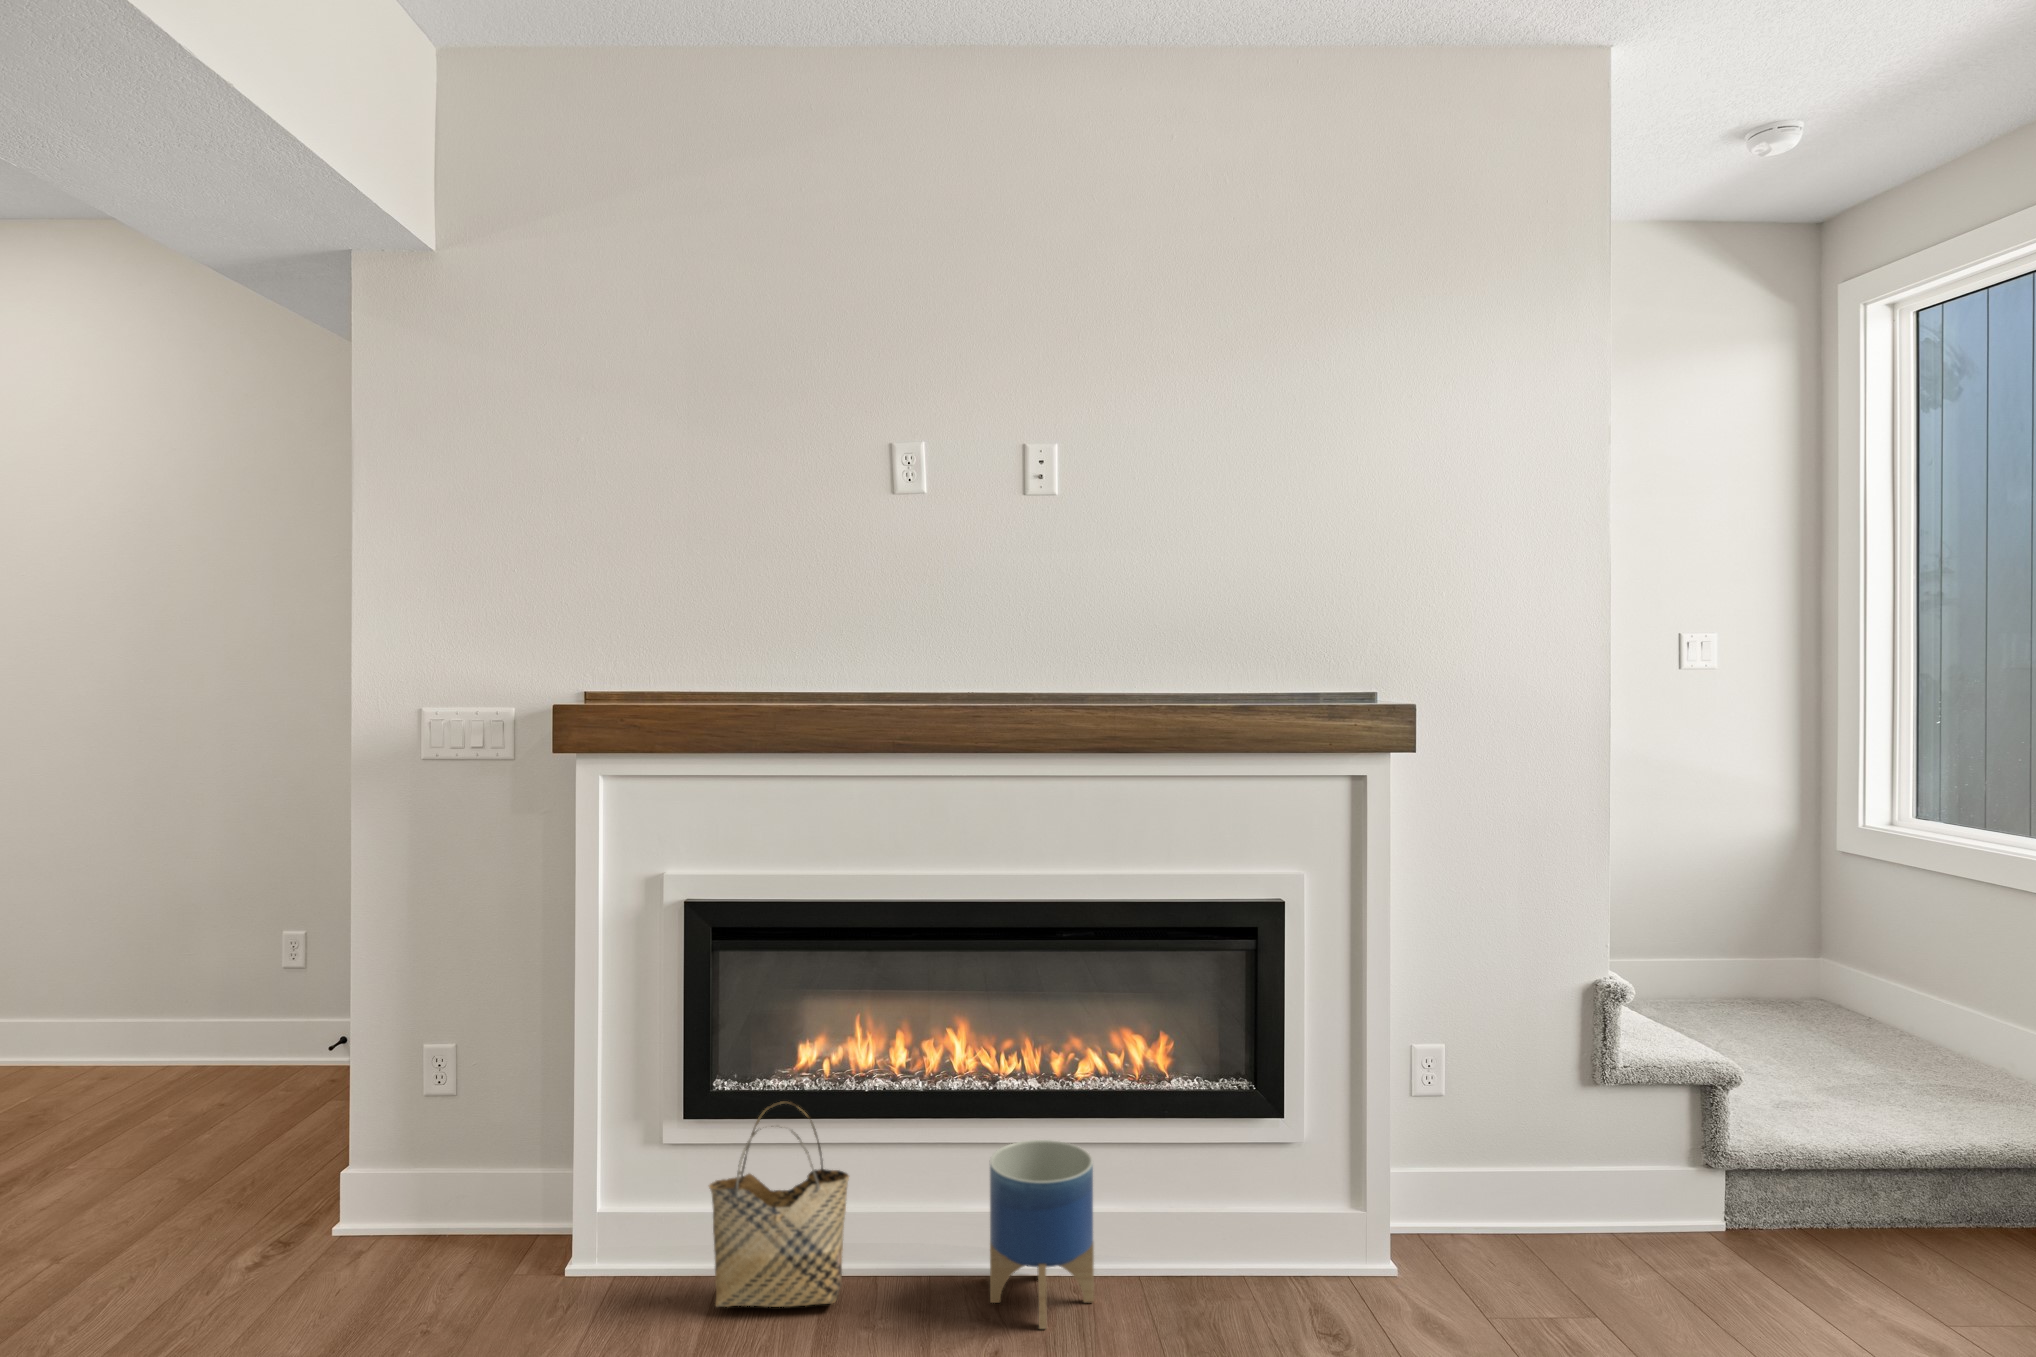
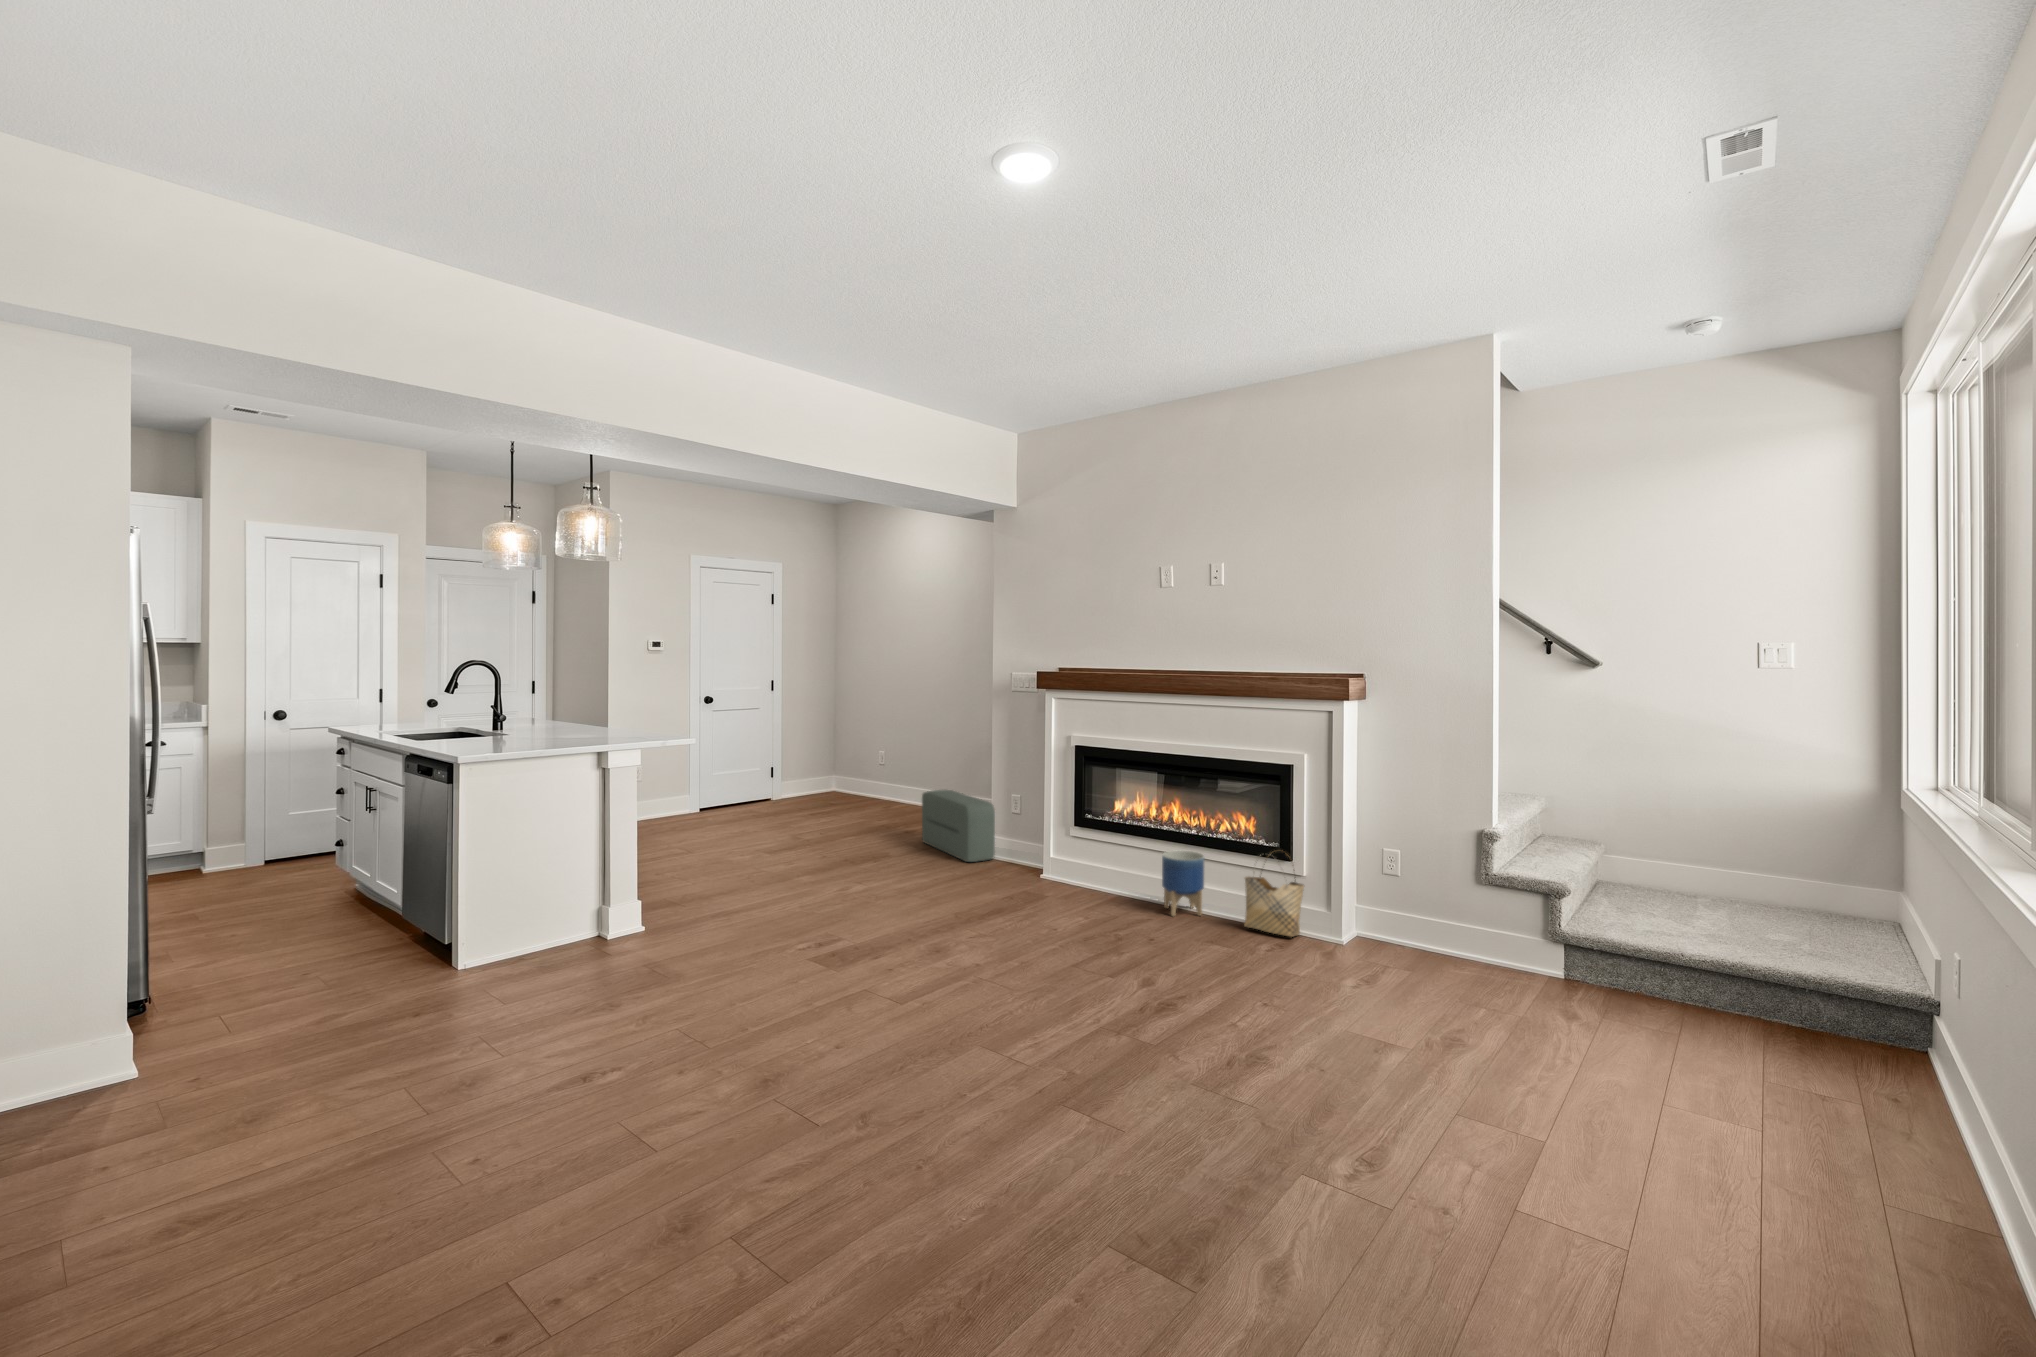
pouf: none [70,1067,381,1297] -> present [922,790,995,862]
woven basket: present [709,1101,849,1307] -> present [1244,854,1304,937]

